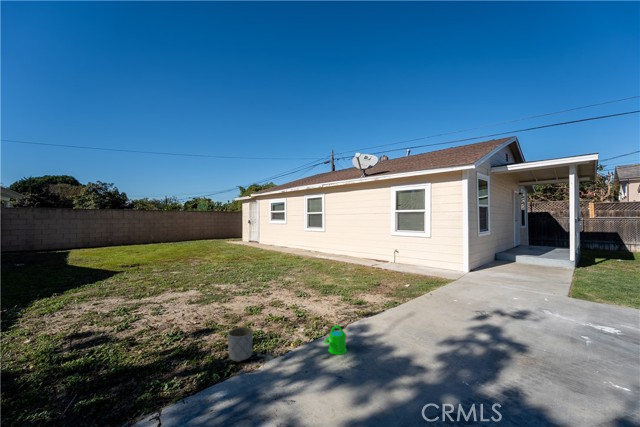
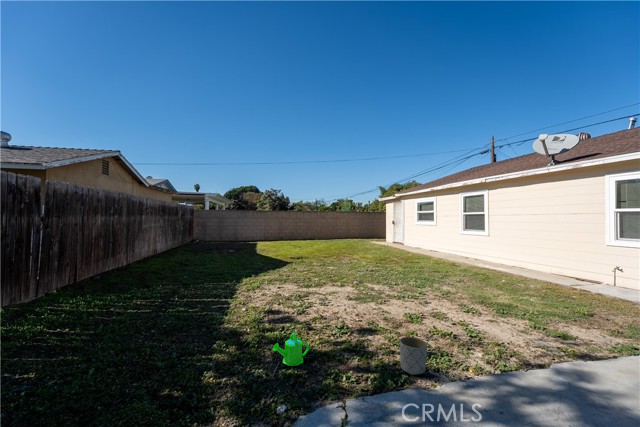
watering can: present [325,325,347,355] -> present [273,333,309,366]

